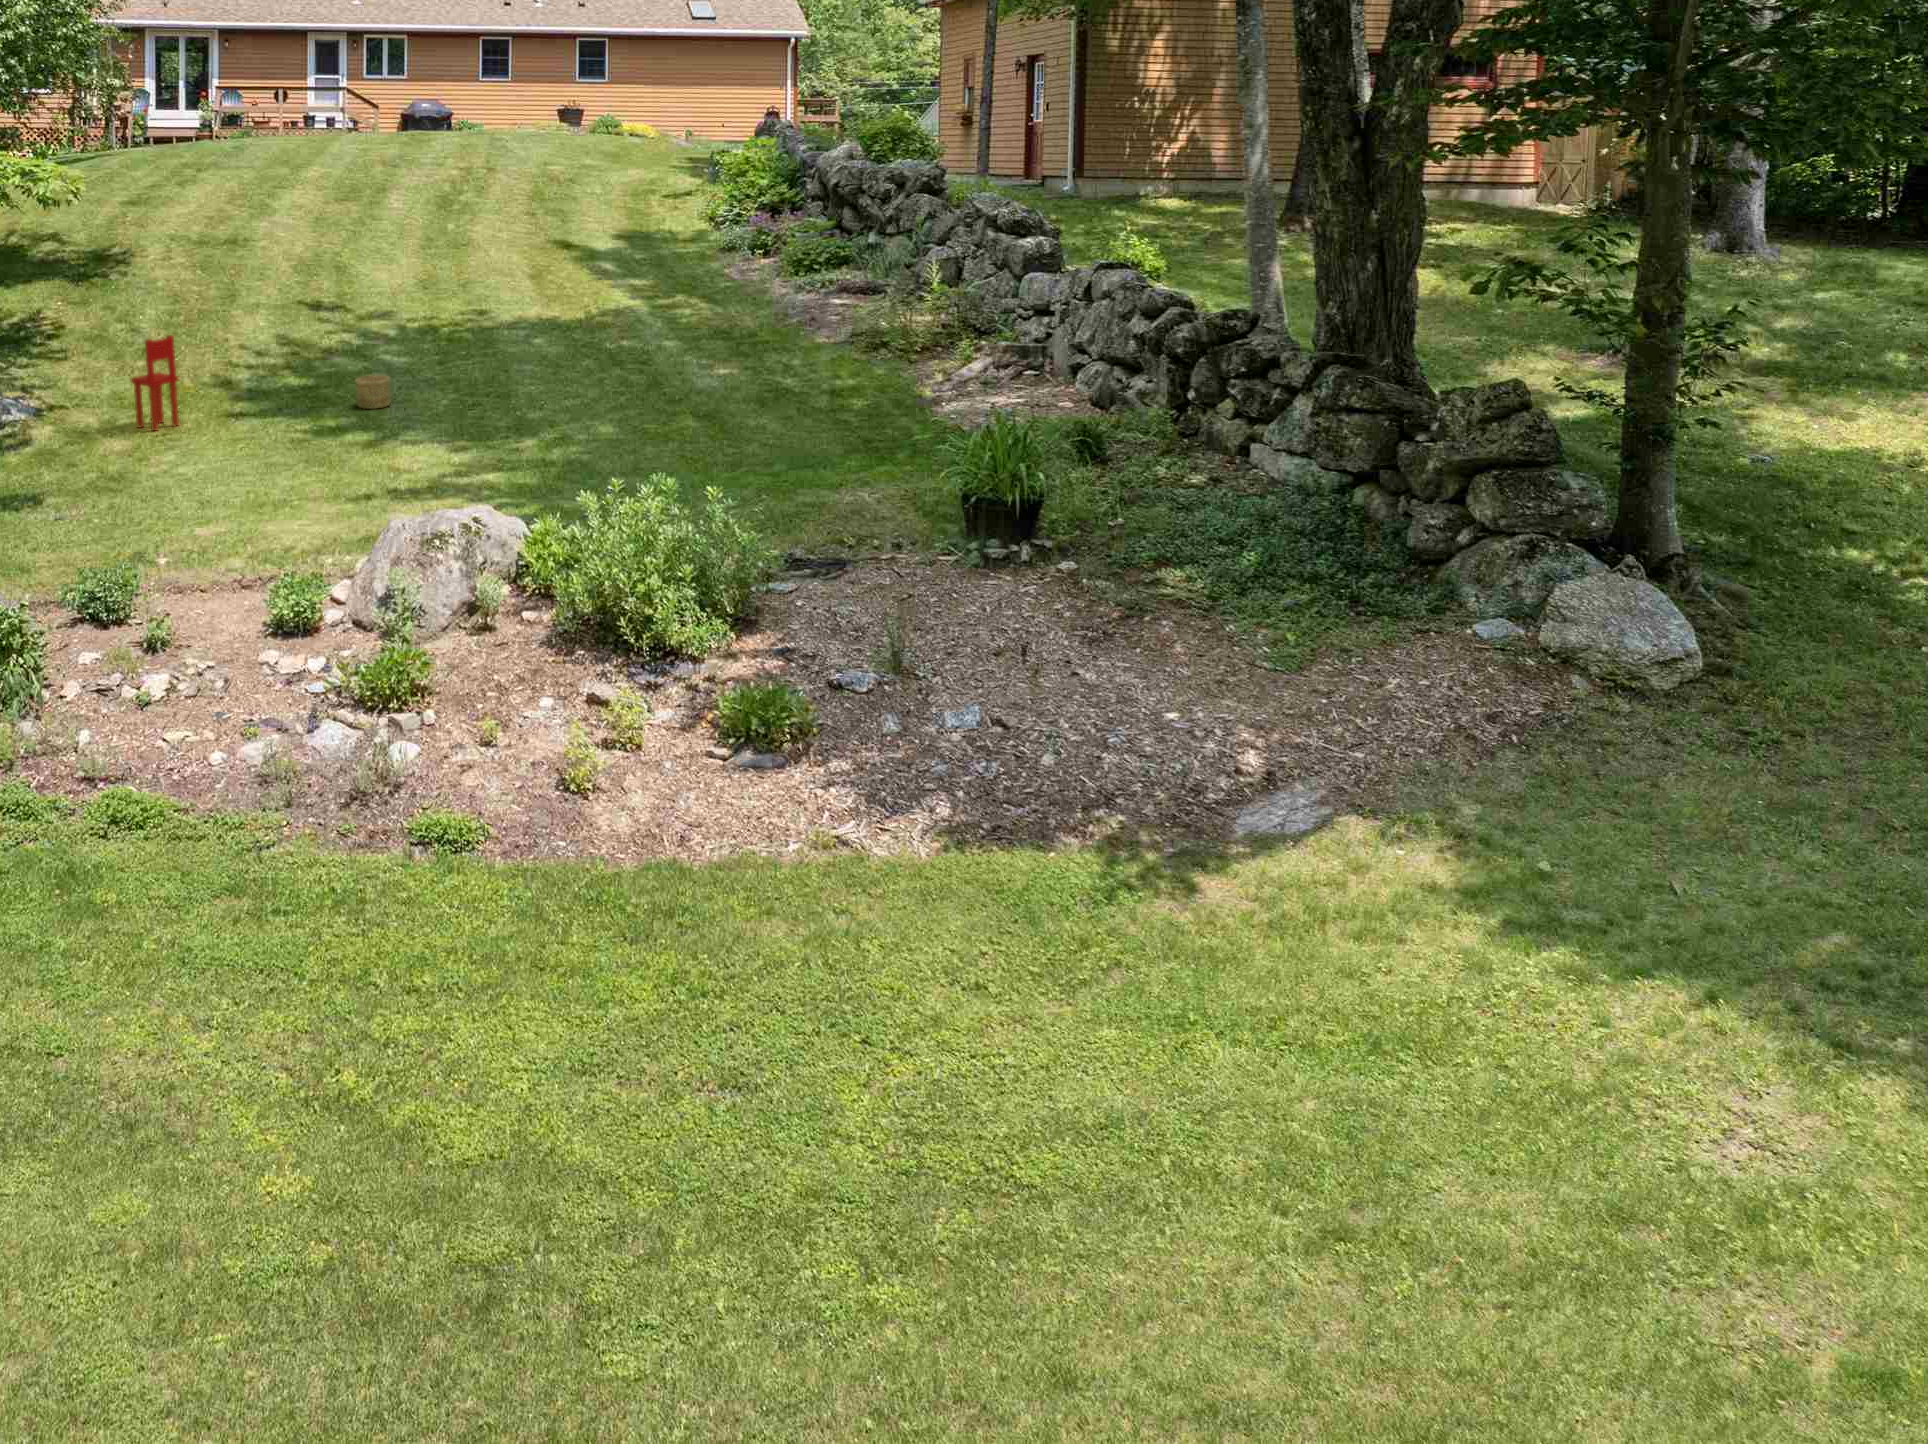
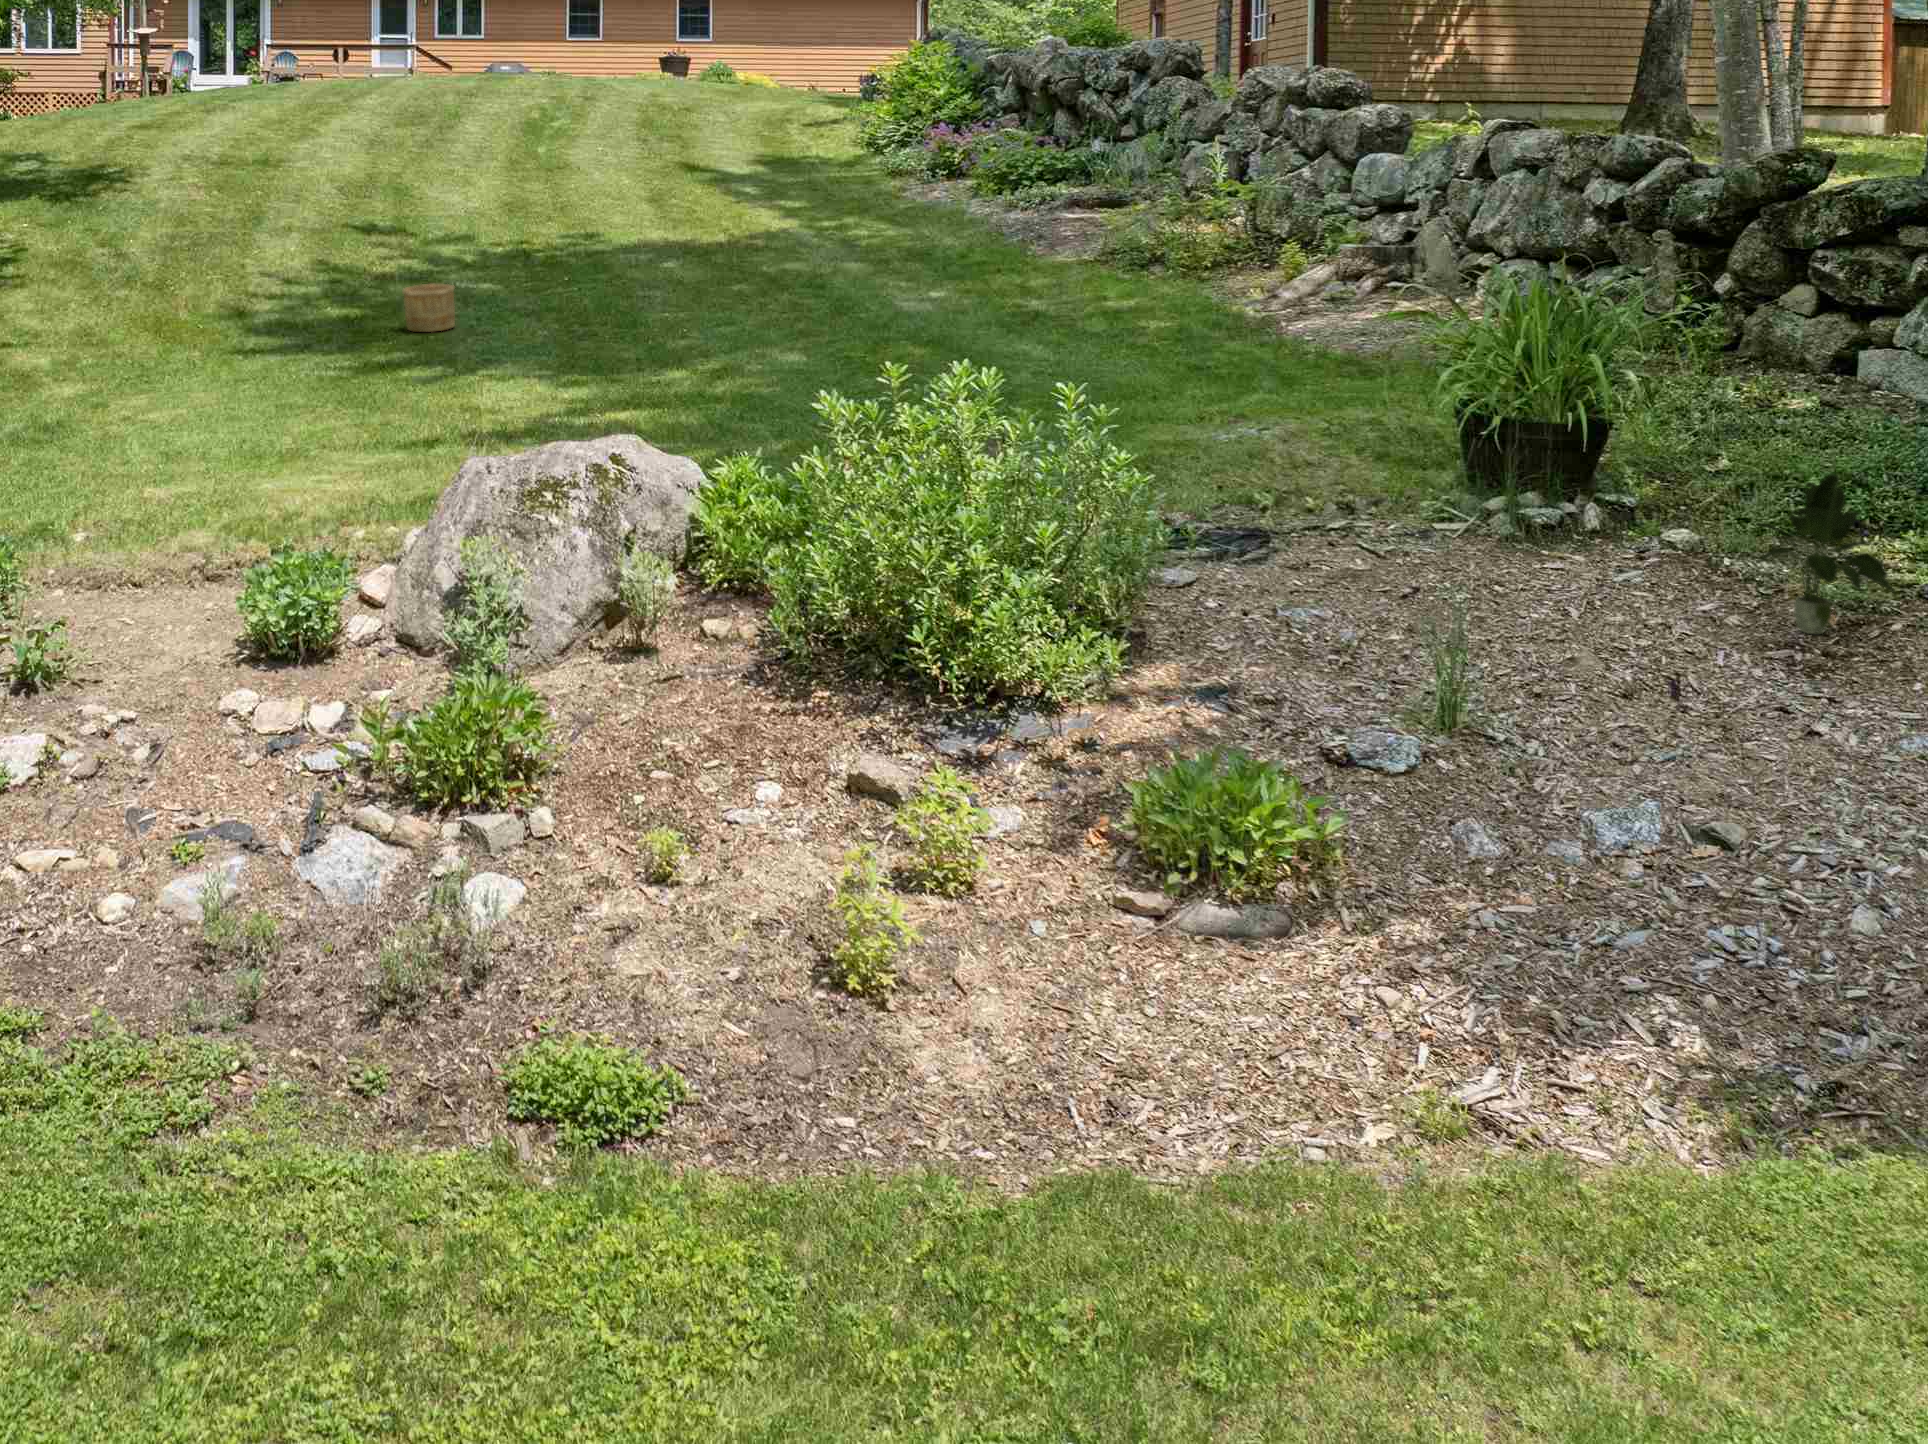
chair: present [130,335,179,431] -> none [69,219,141,362]
potted plant: none [1062,536,1131,620] -> present [1754,474,1895,634]

